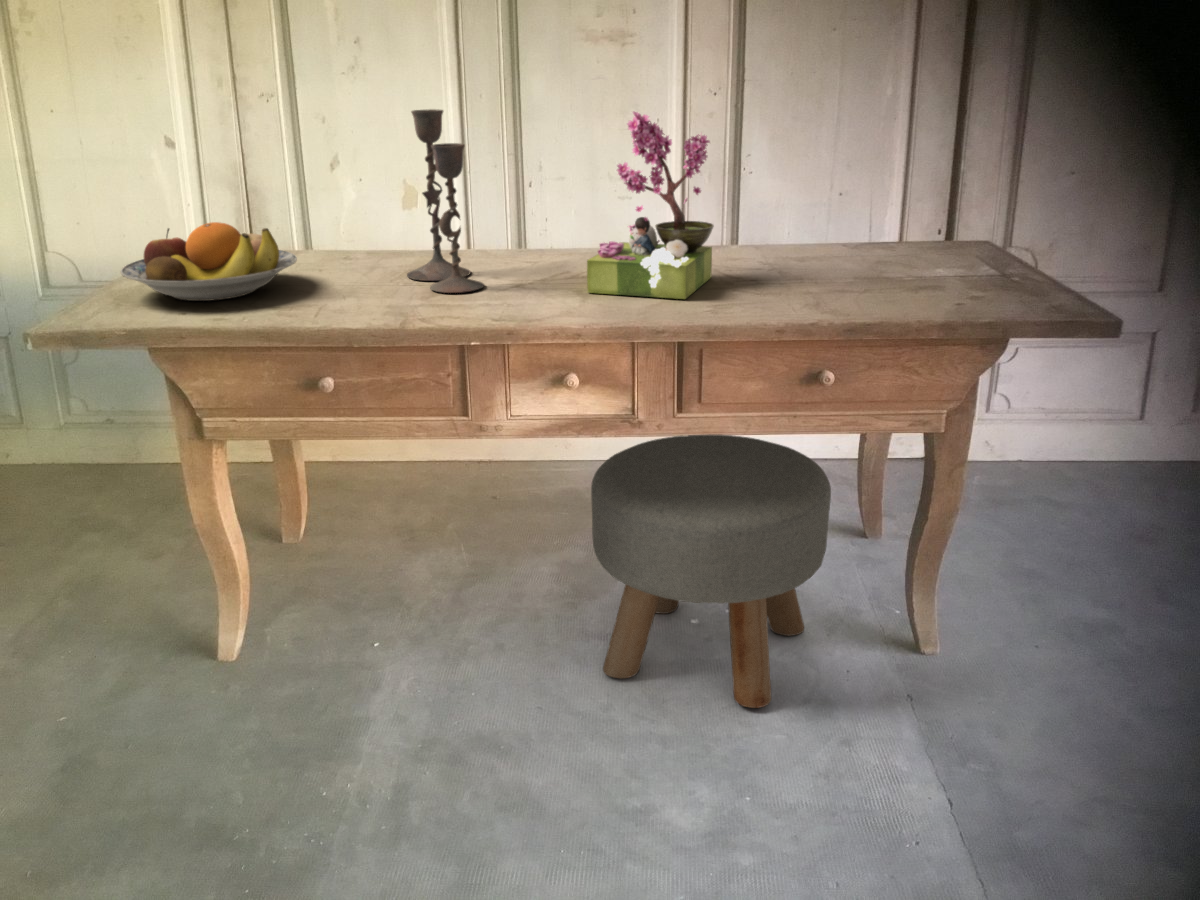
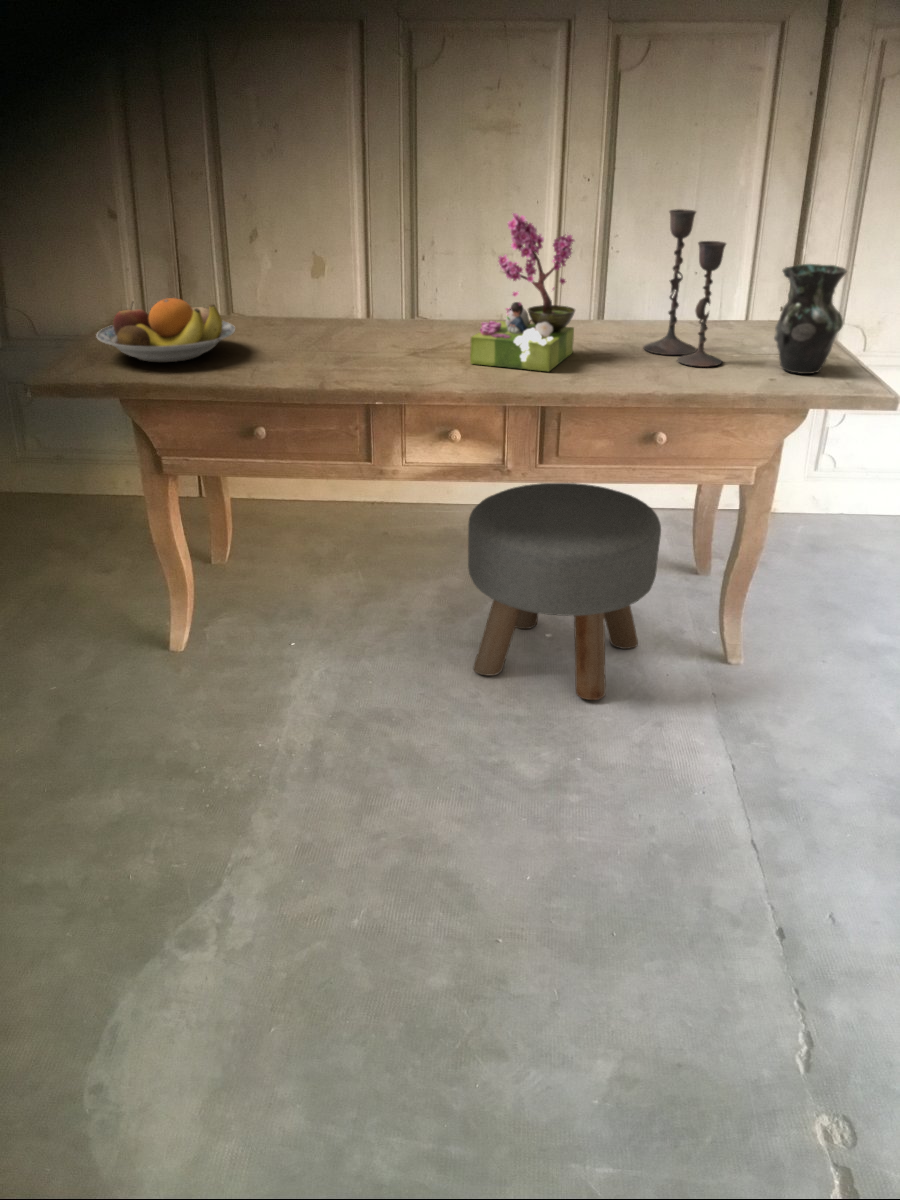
candlestick: present [407,109,484,293] -> present [643,209,726,367]
vase: none [957,162,1046,294] -> present [774,264,847,374]

